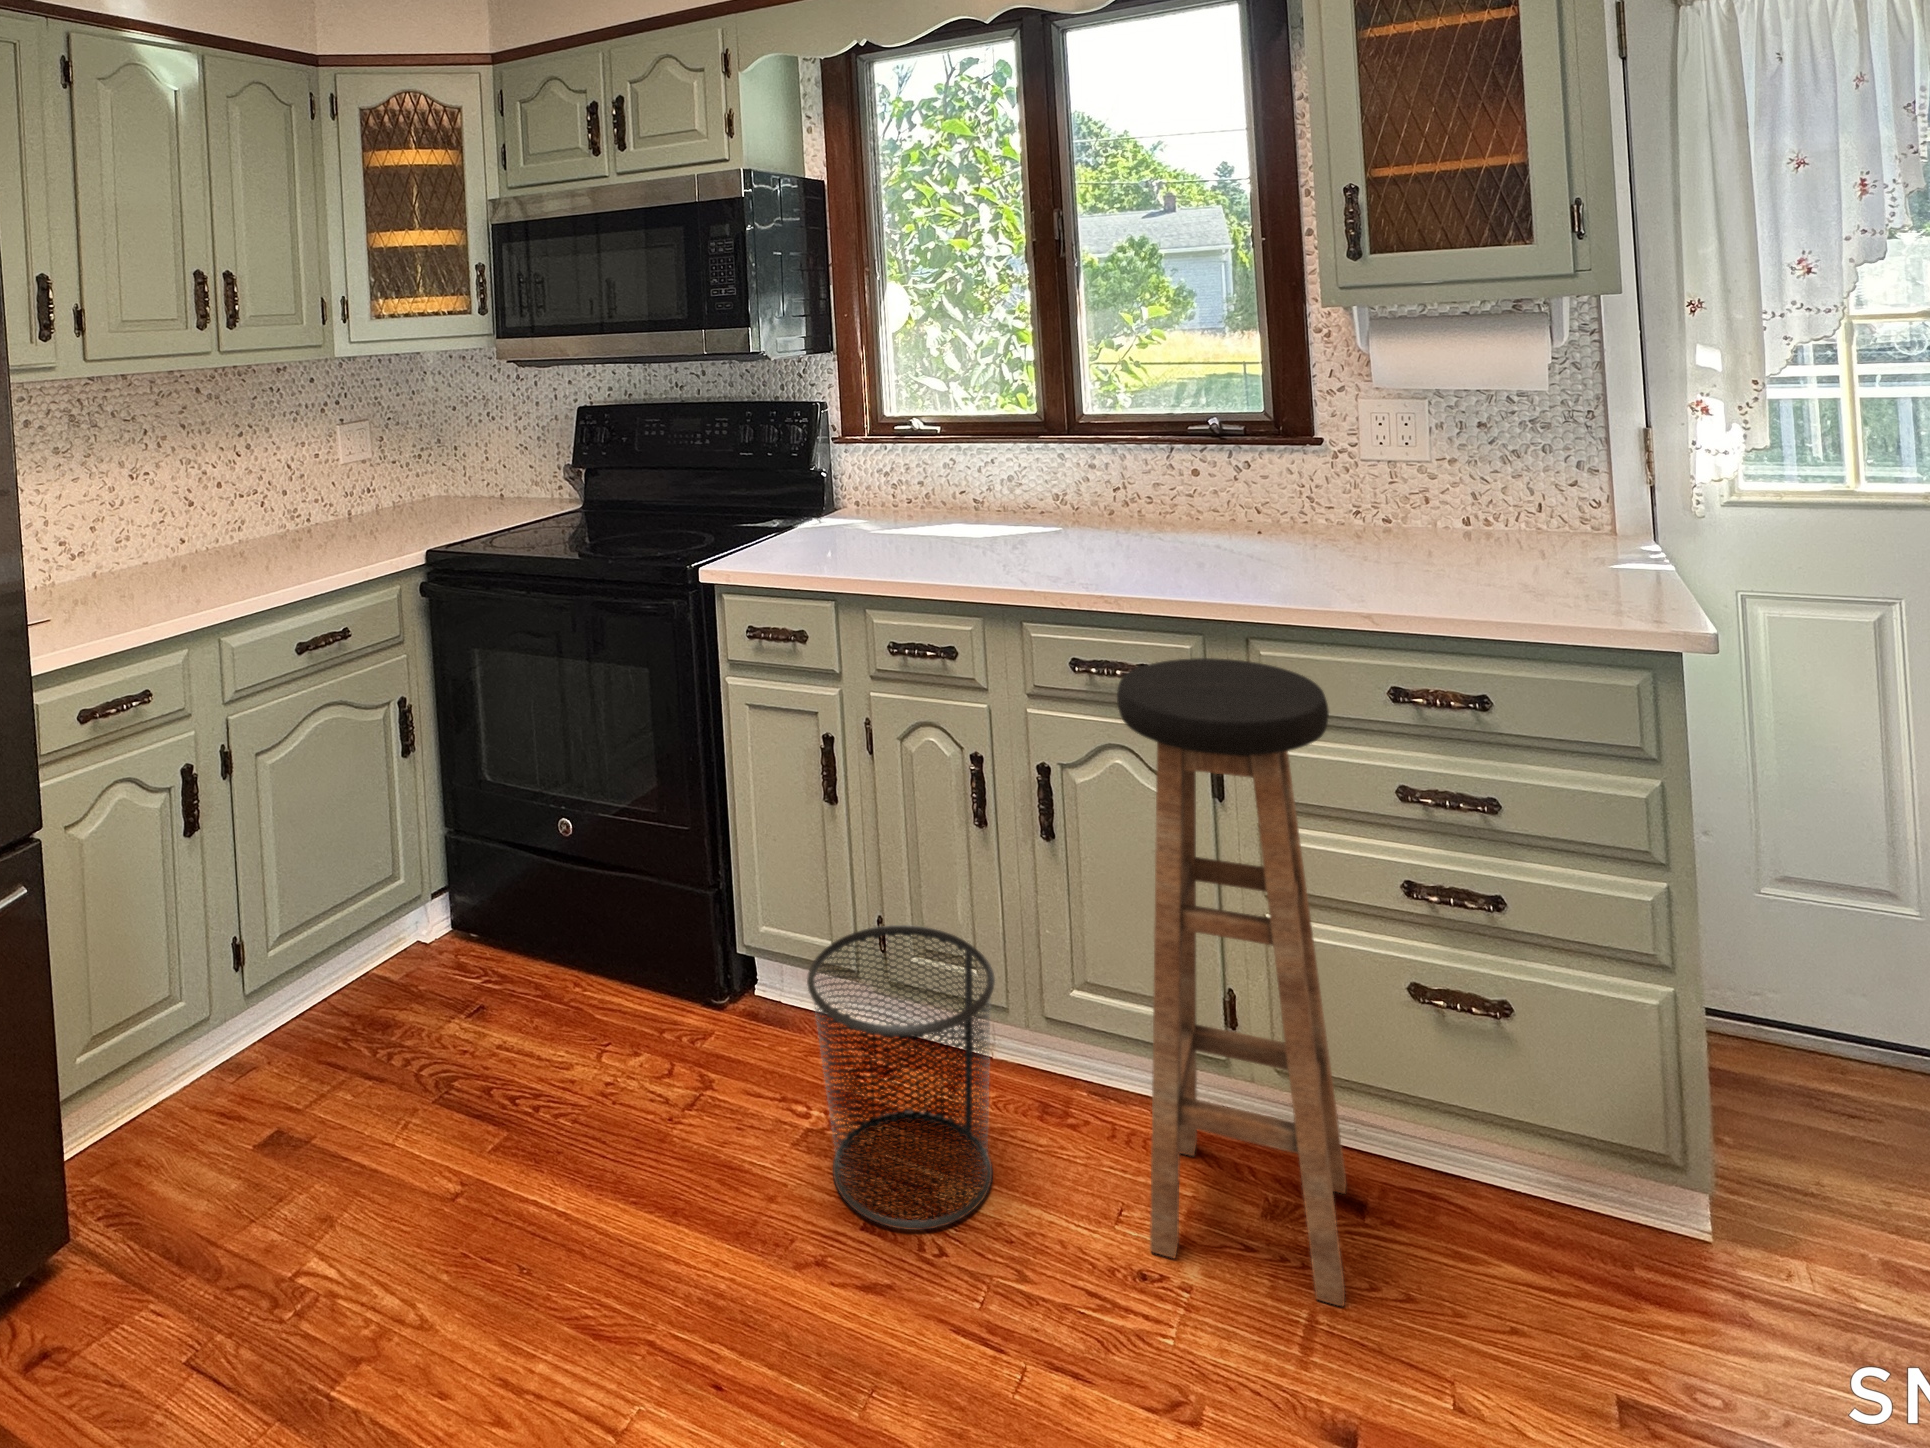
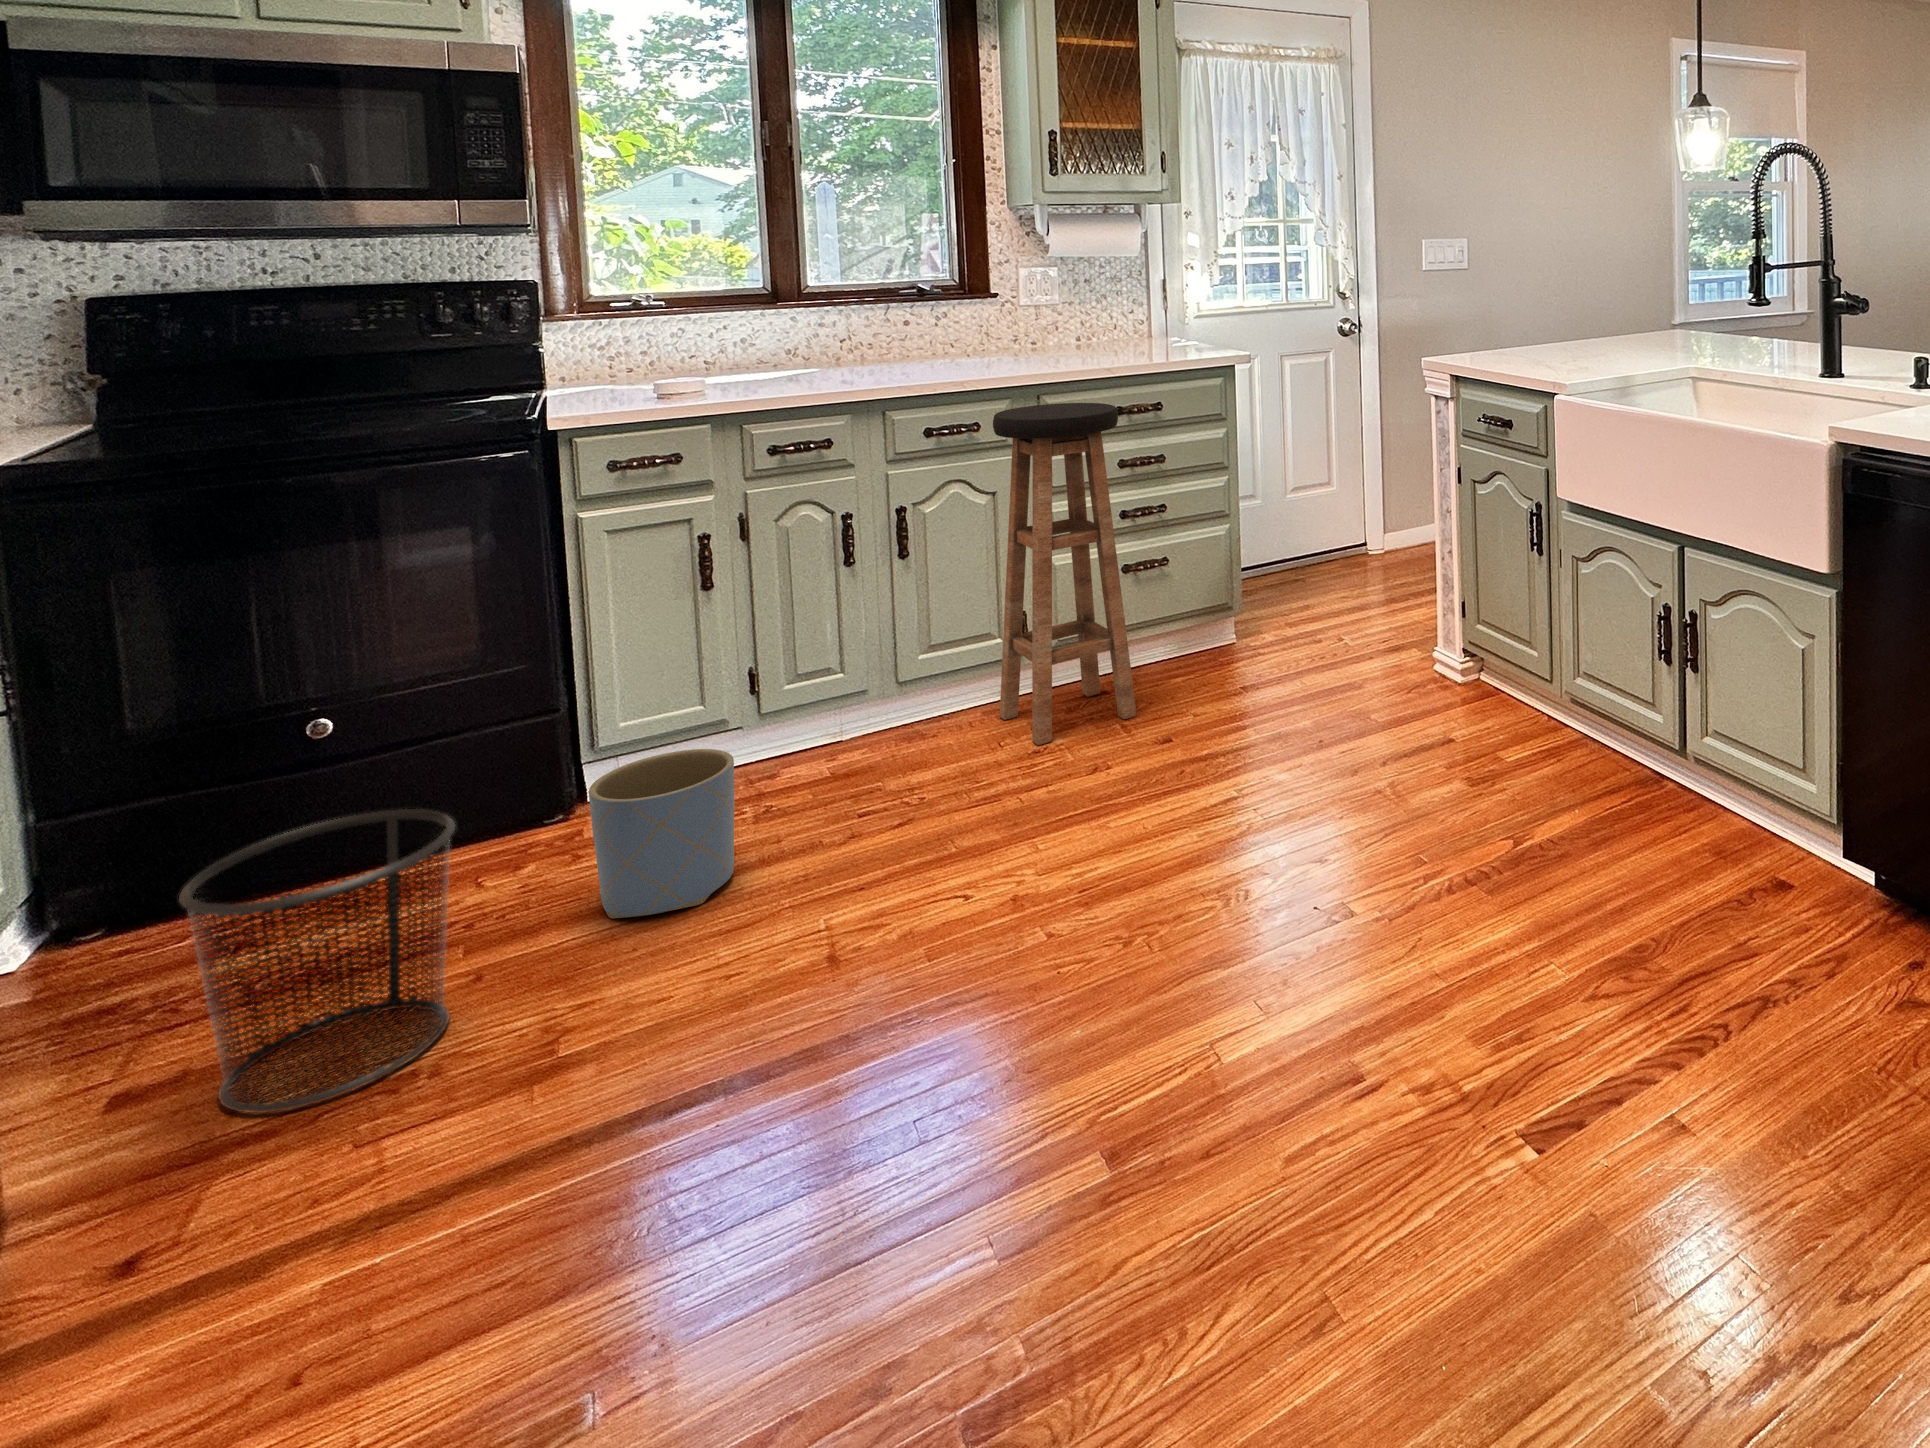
waste bin: present [807,925,995,1230] -> present [179,809,455,1113]
planter: none [563,1004,705,1237] -> present [589,749,734,918]

